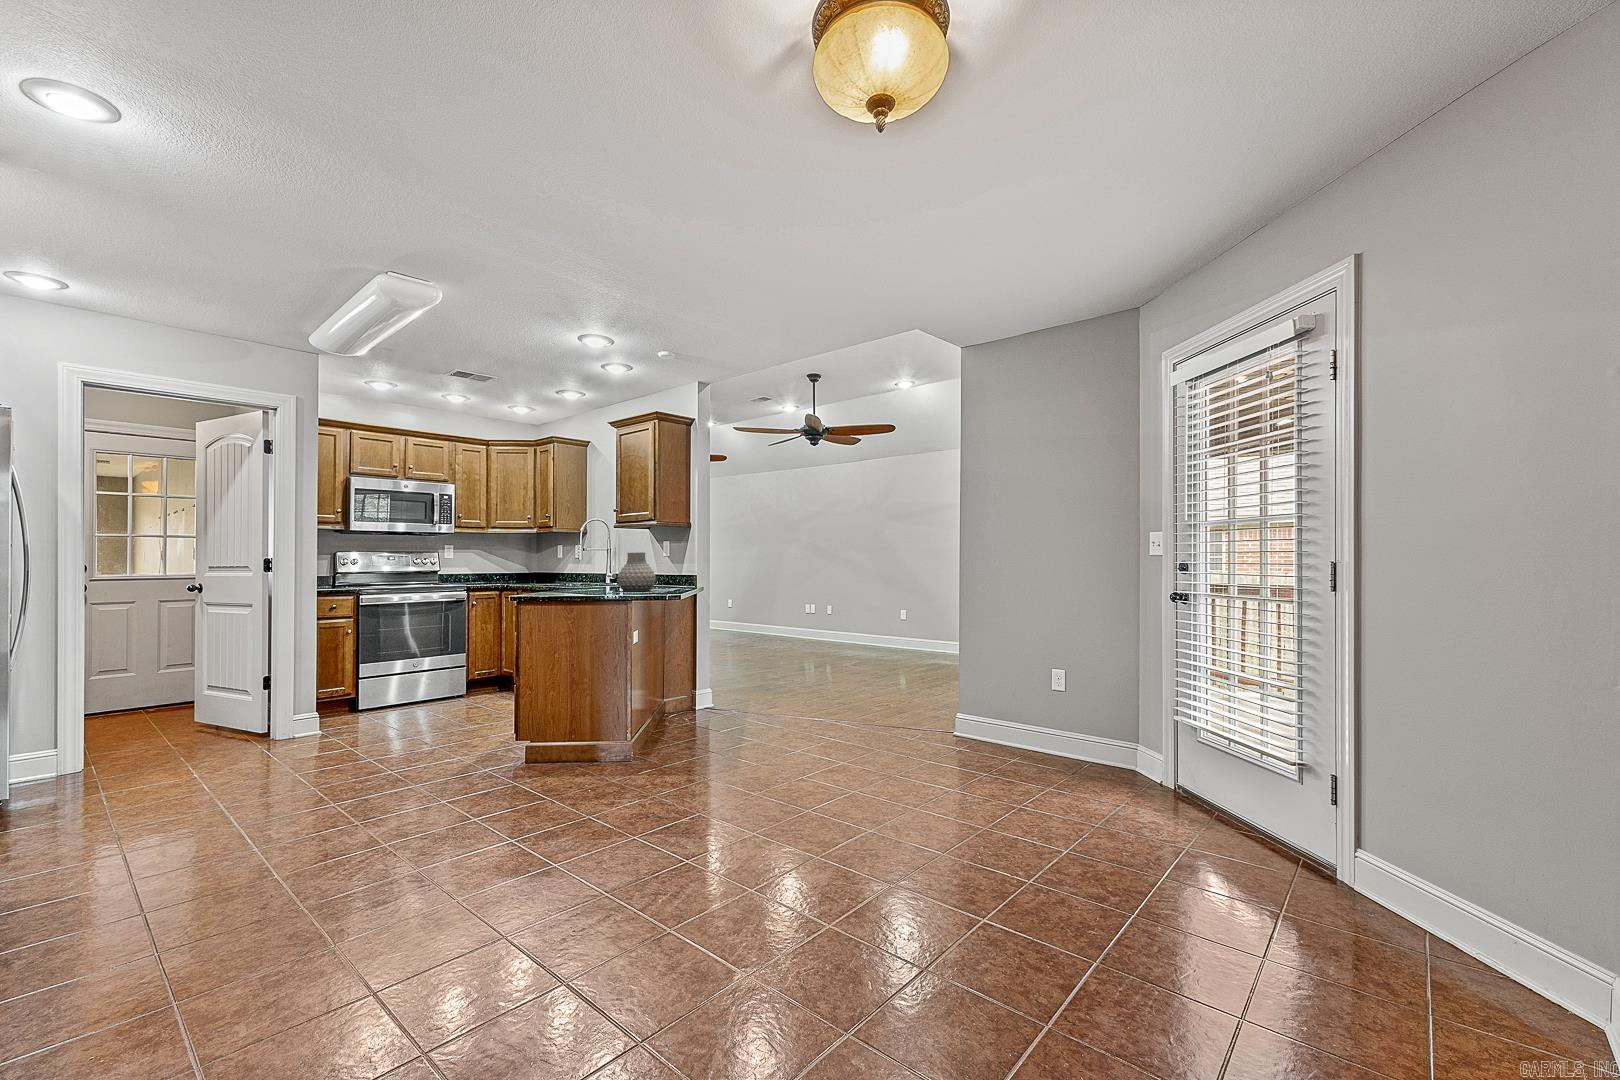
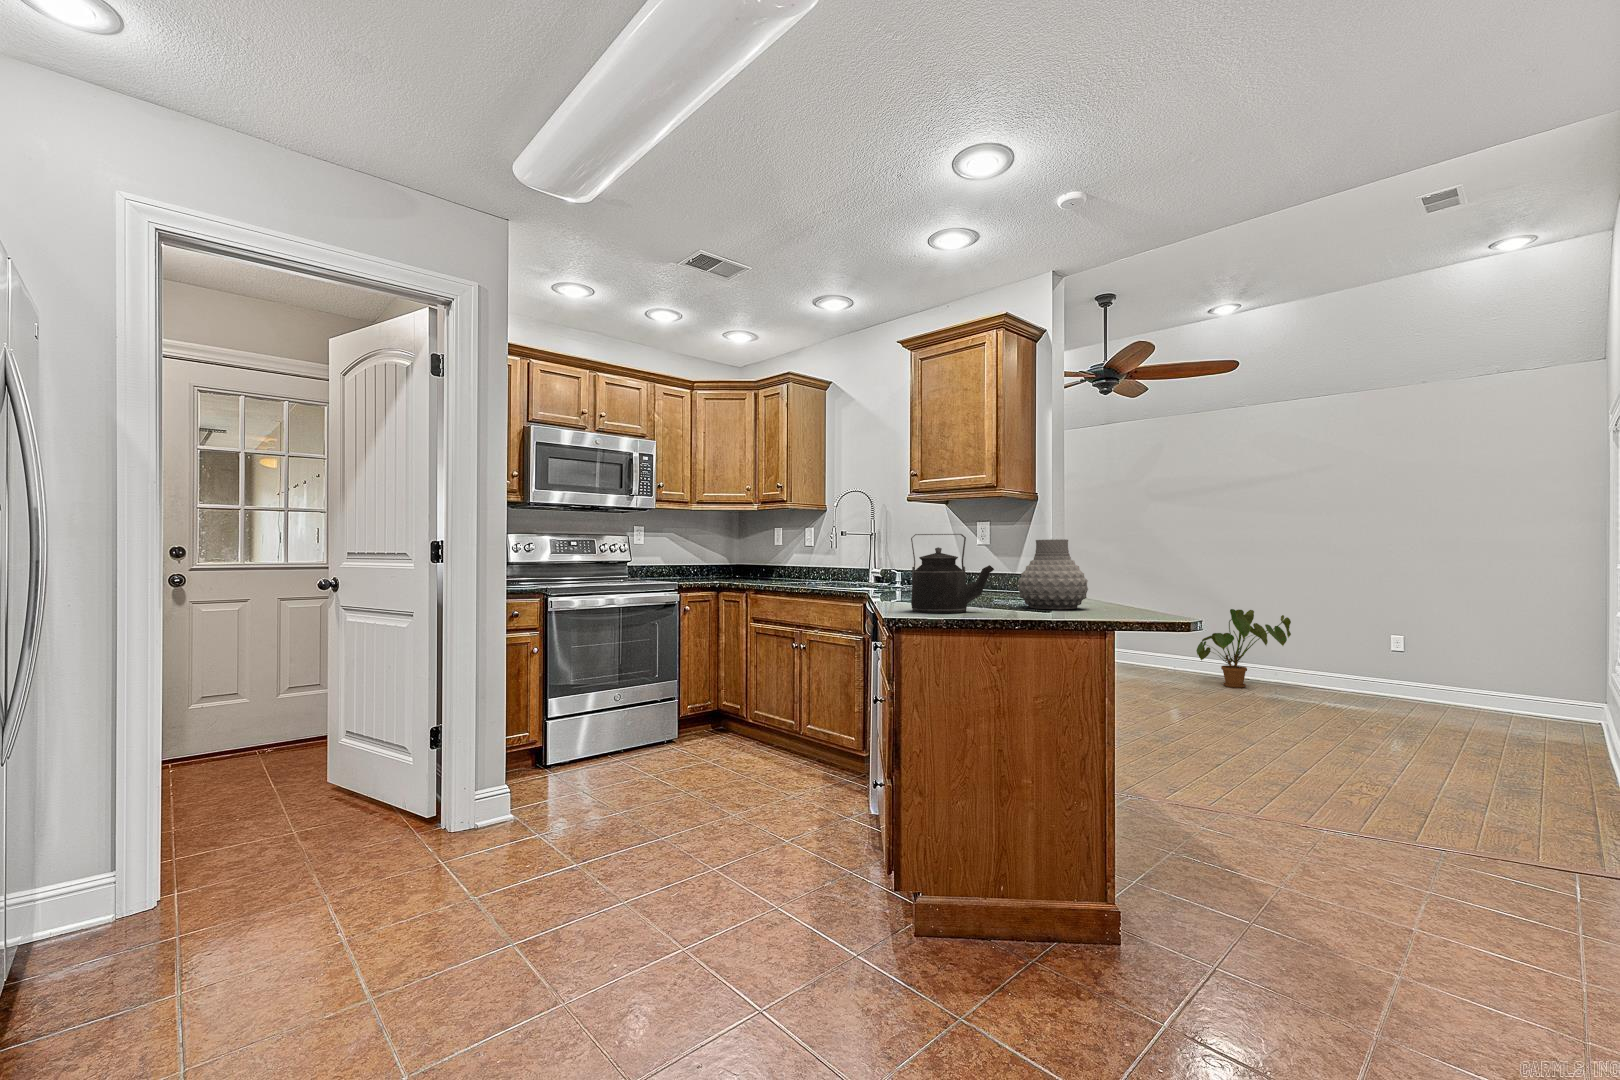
kettle: none [540,550,588,593] -> present [911,534,994,613]
house plant: none [880,599,942,654] -> present [1196,609,1291,688]

